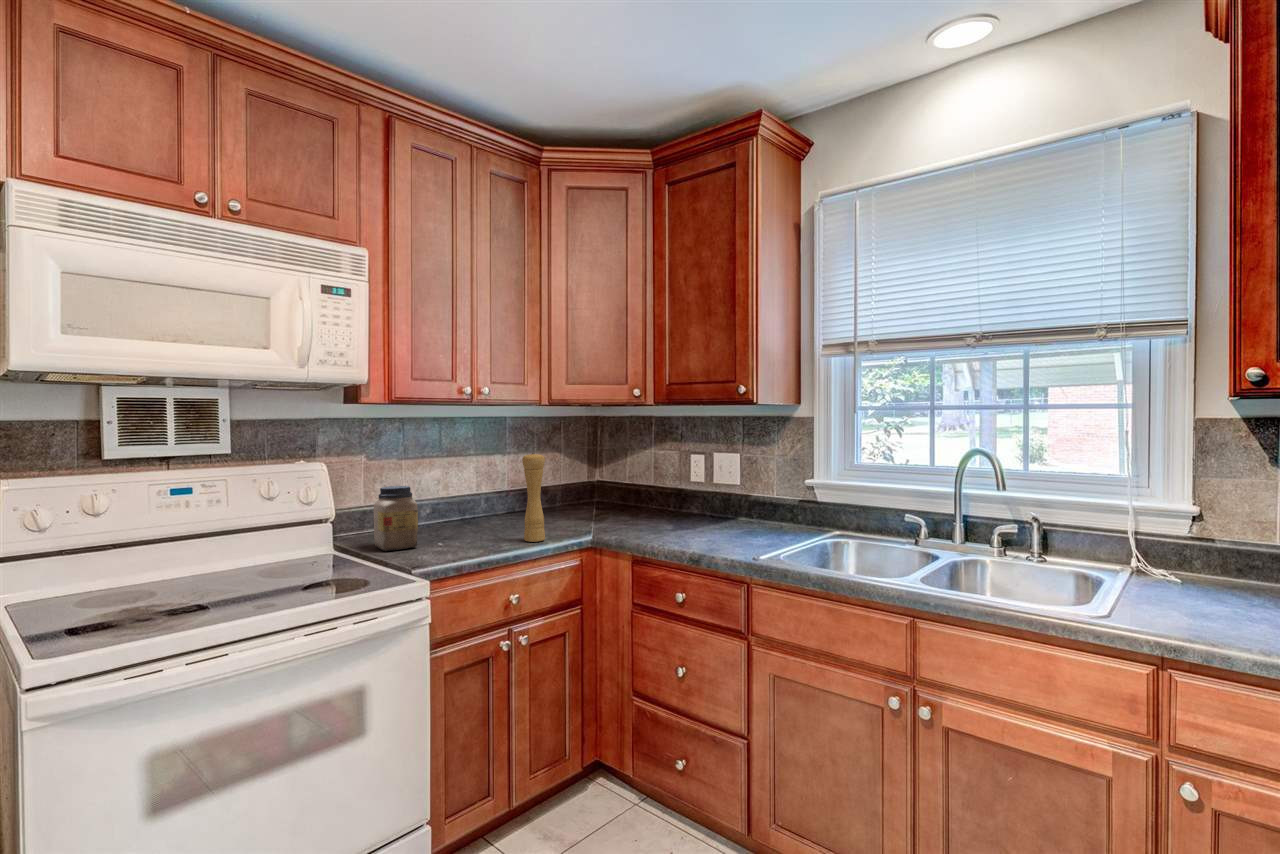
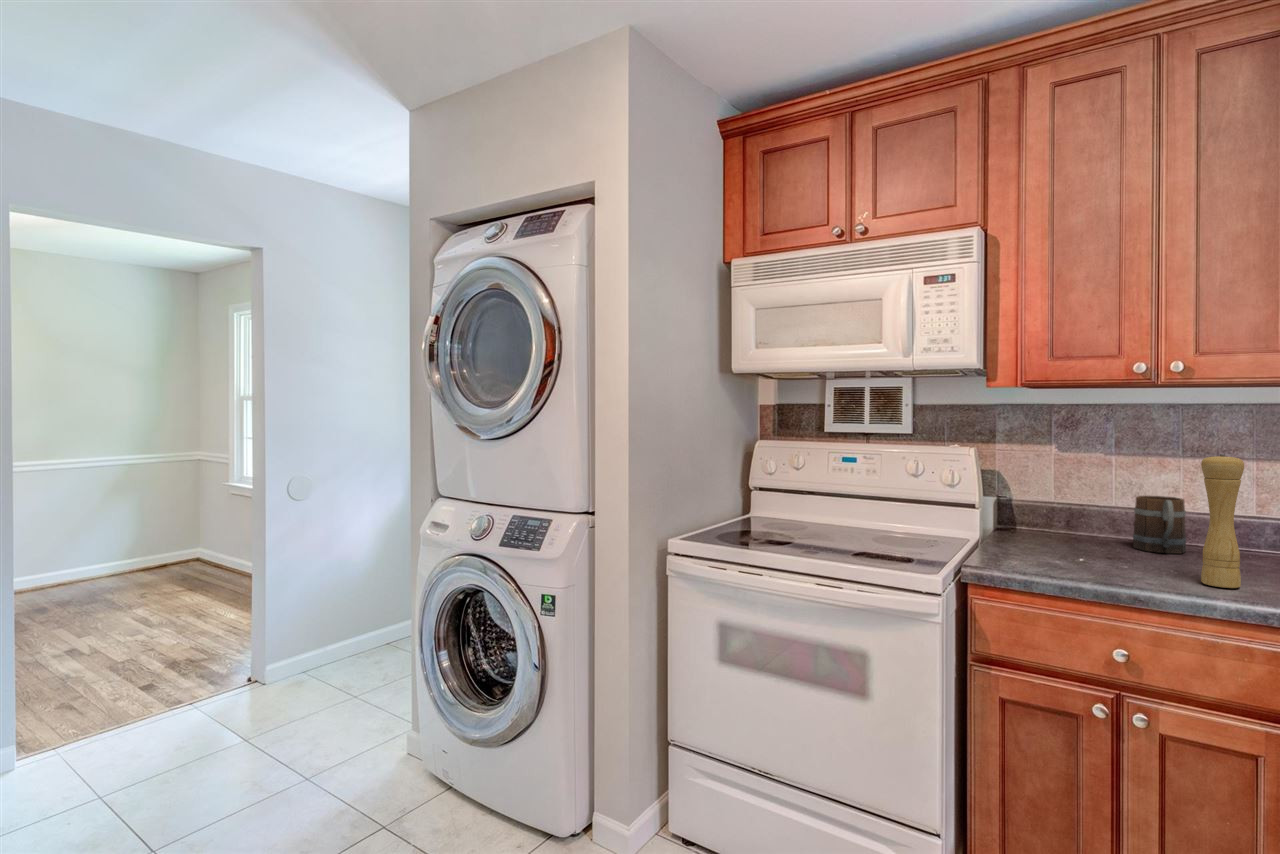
jar: present [373,486,418,551] -> none [1011,479,1063,551]
mug: none [432,488,473,532] -> present [1133,496,1186,554]

